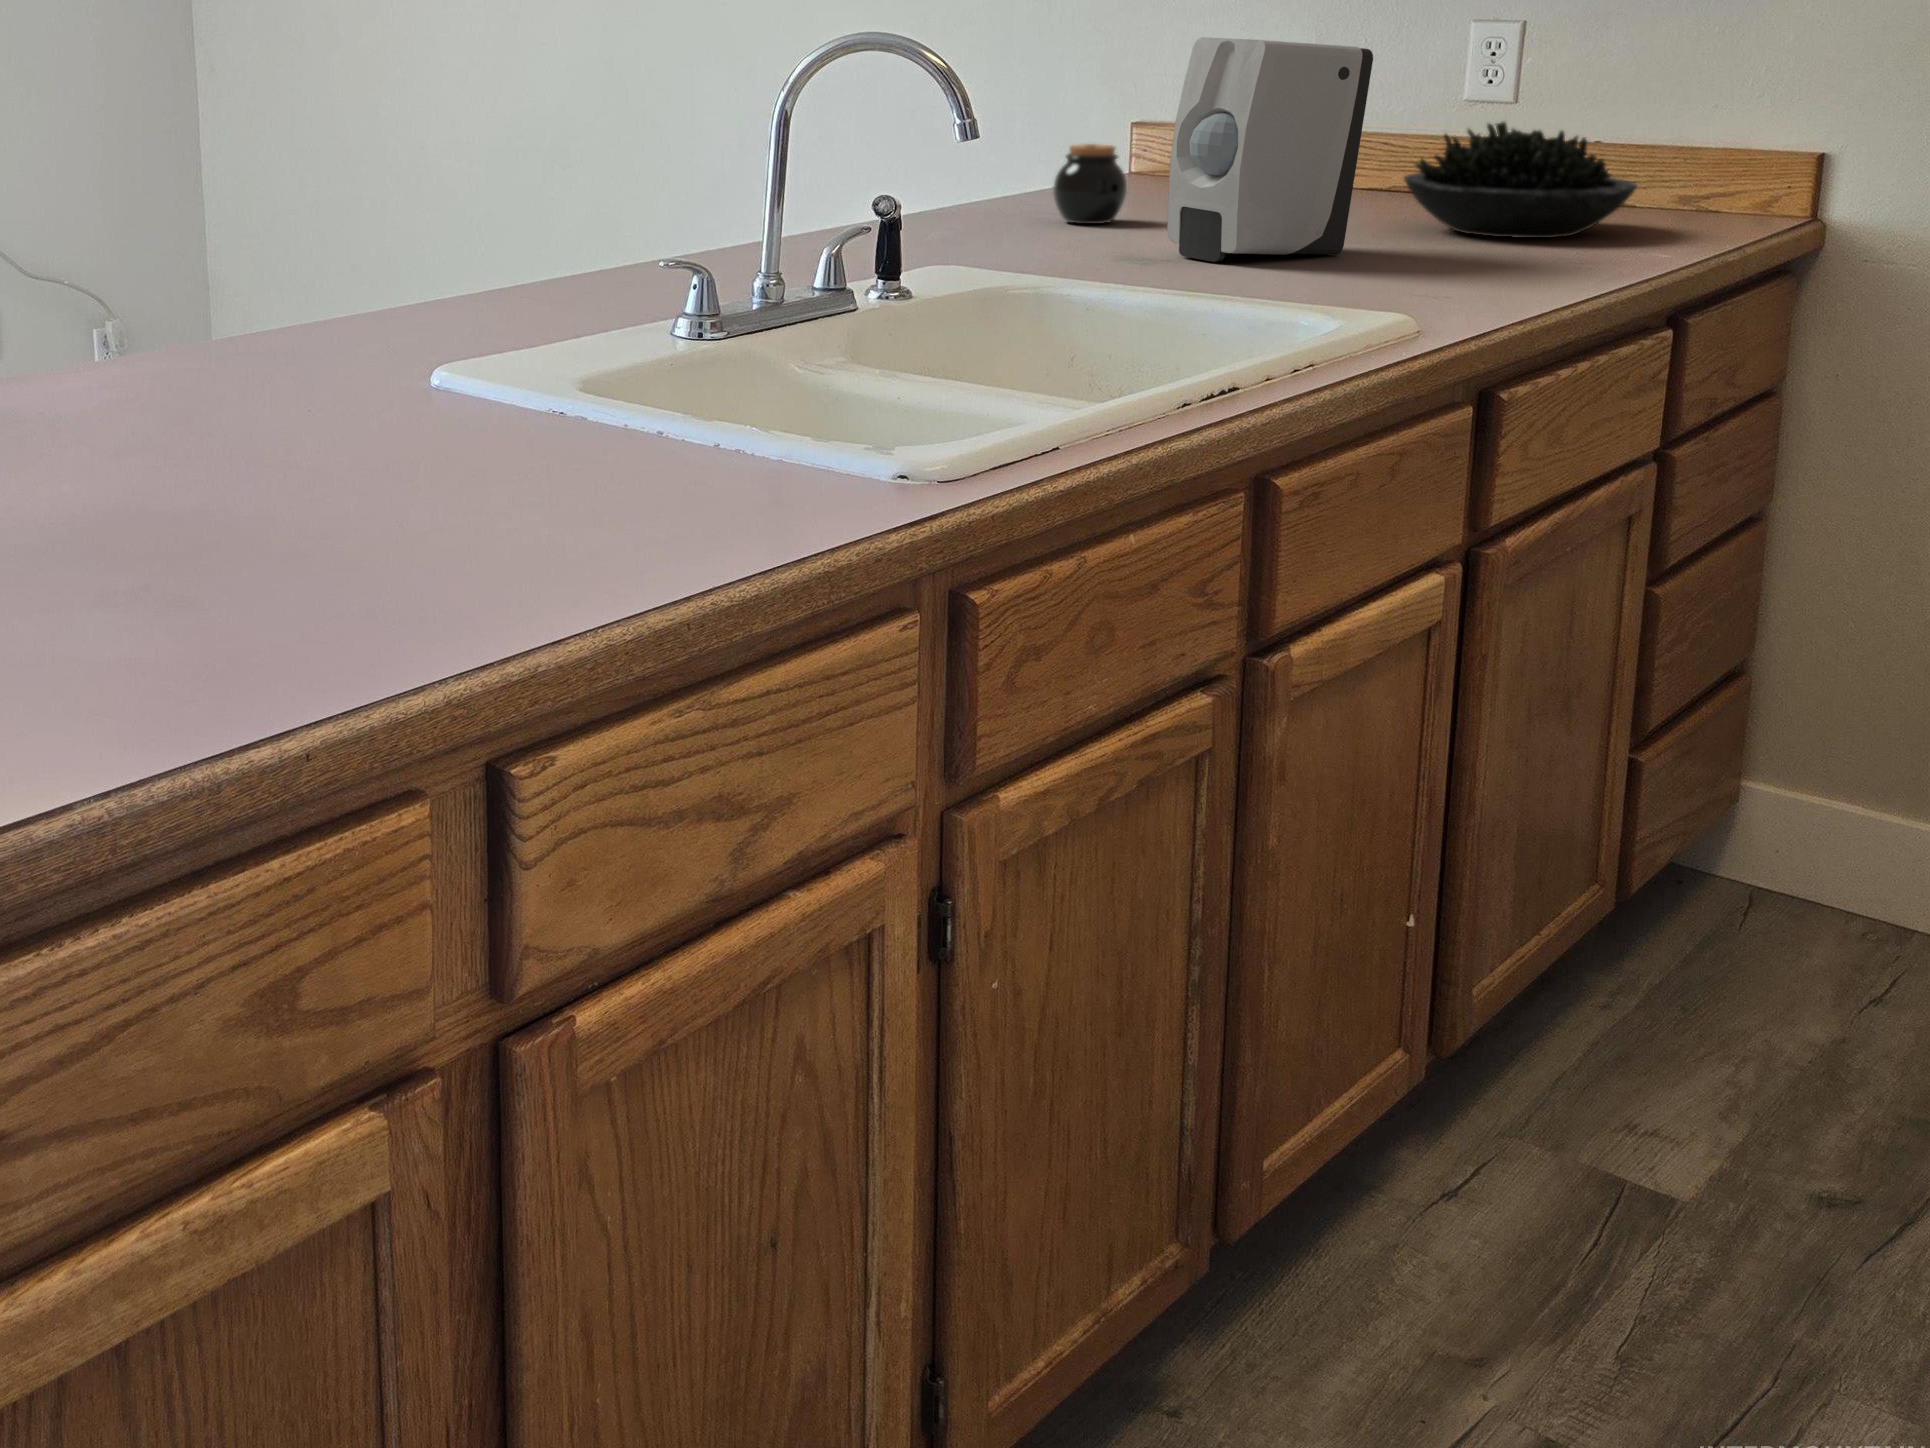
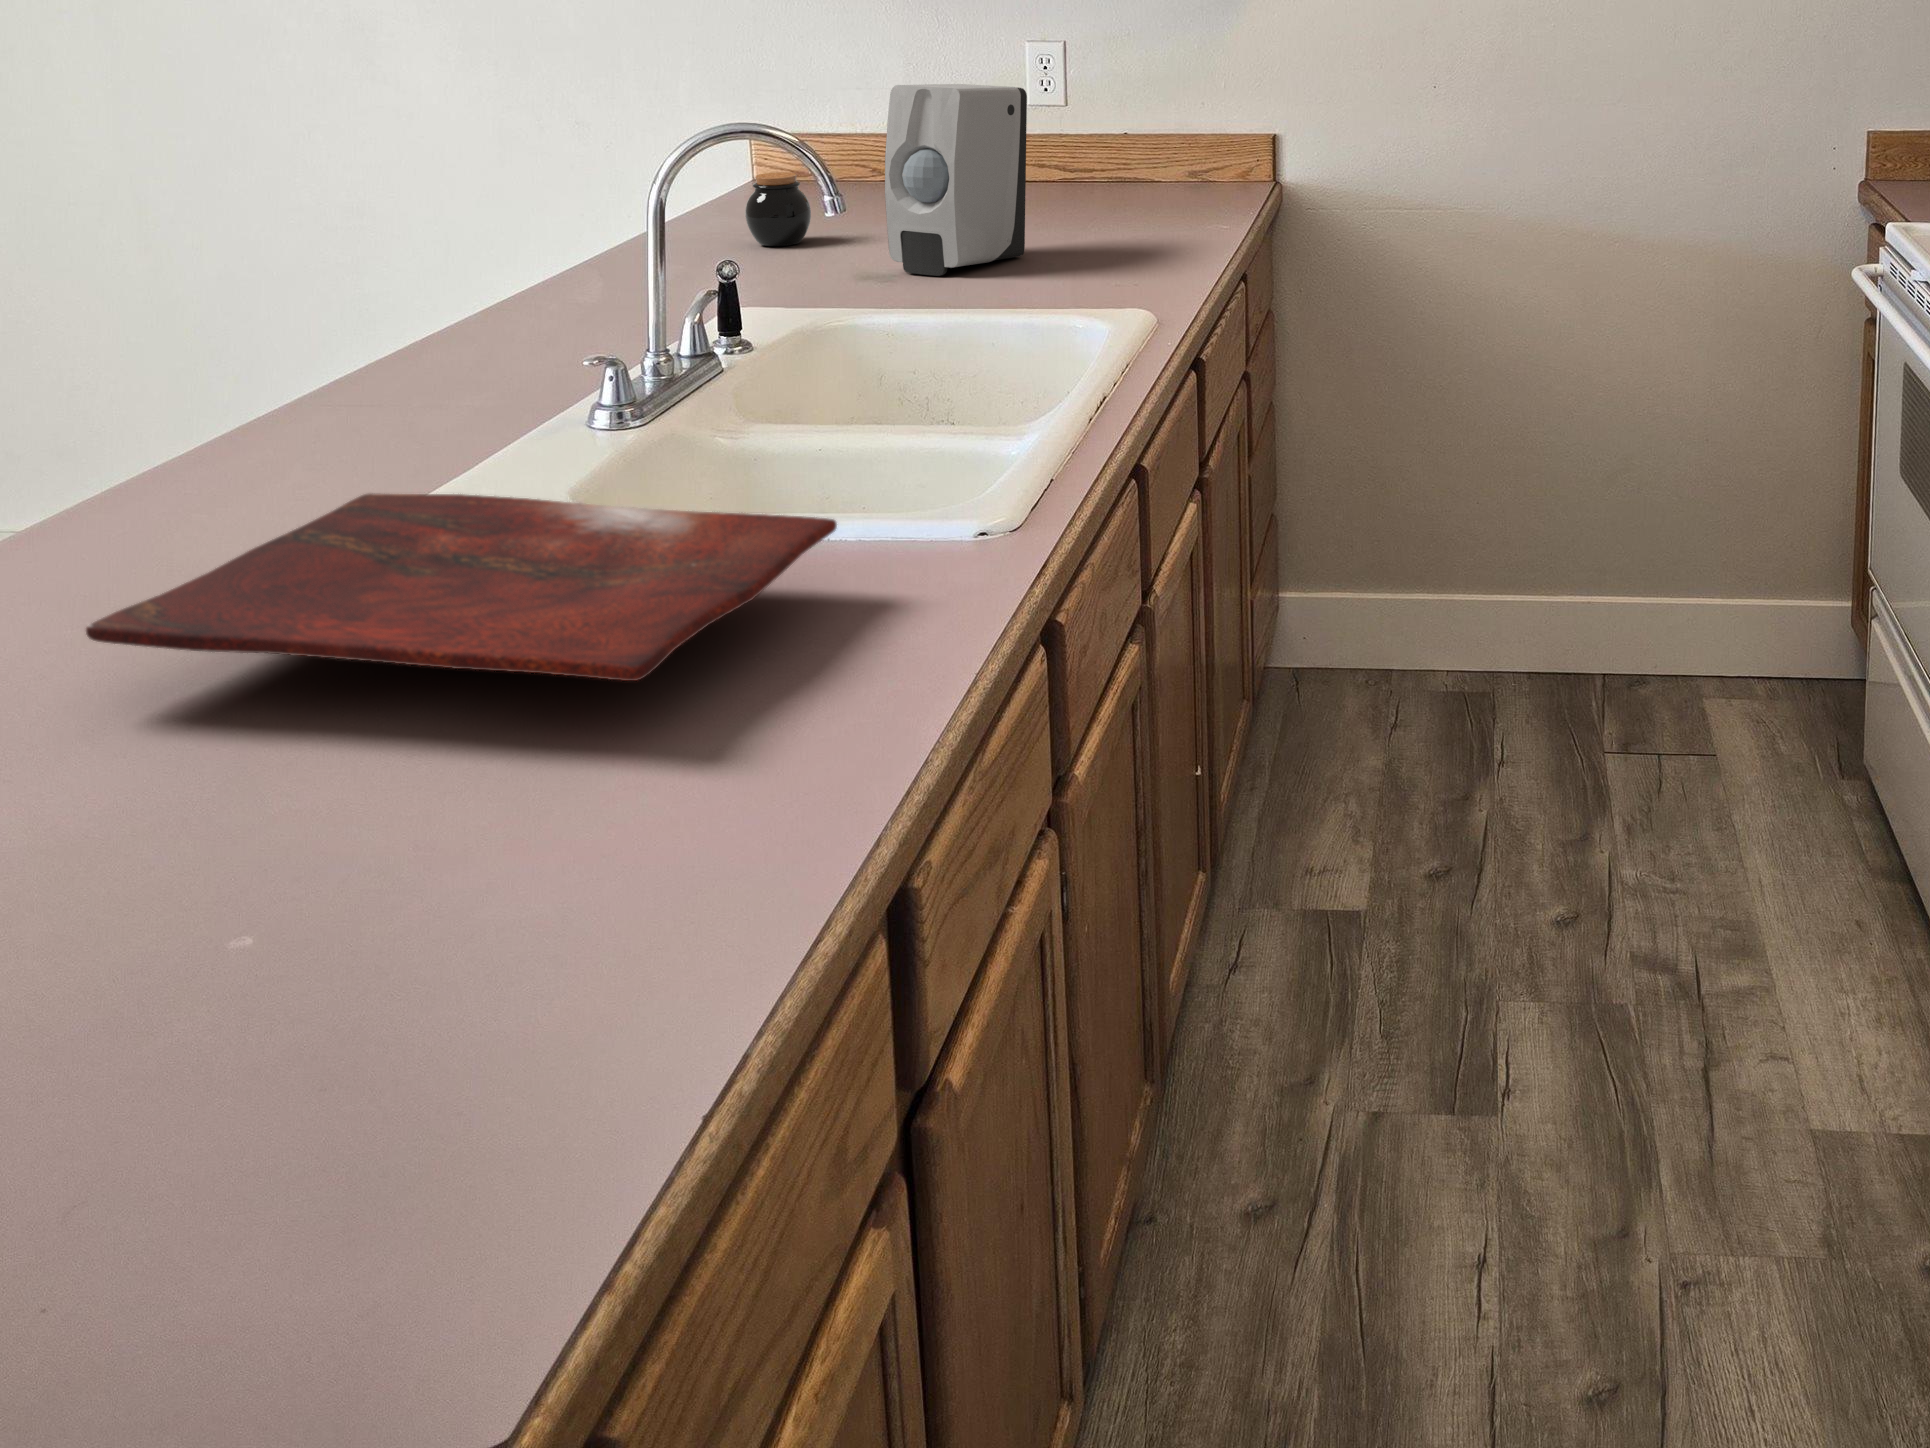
succulent plant: present [1404,122,1637,238] -> none [1030,131,1194,225]
cutting board: none [16,332,676,503] -> present [86,493,837,681]

